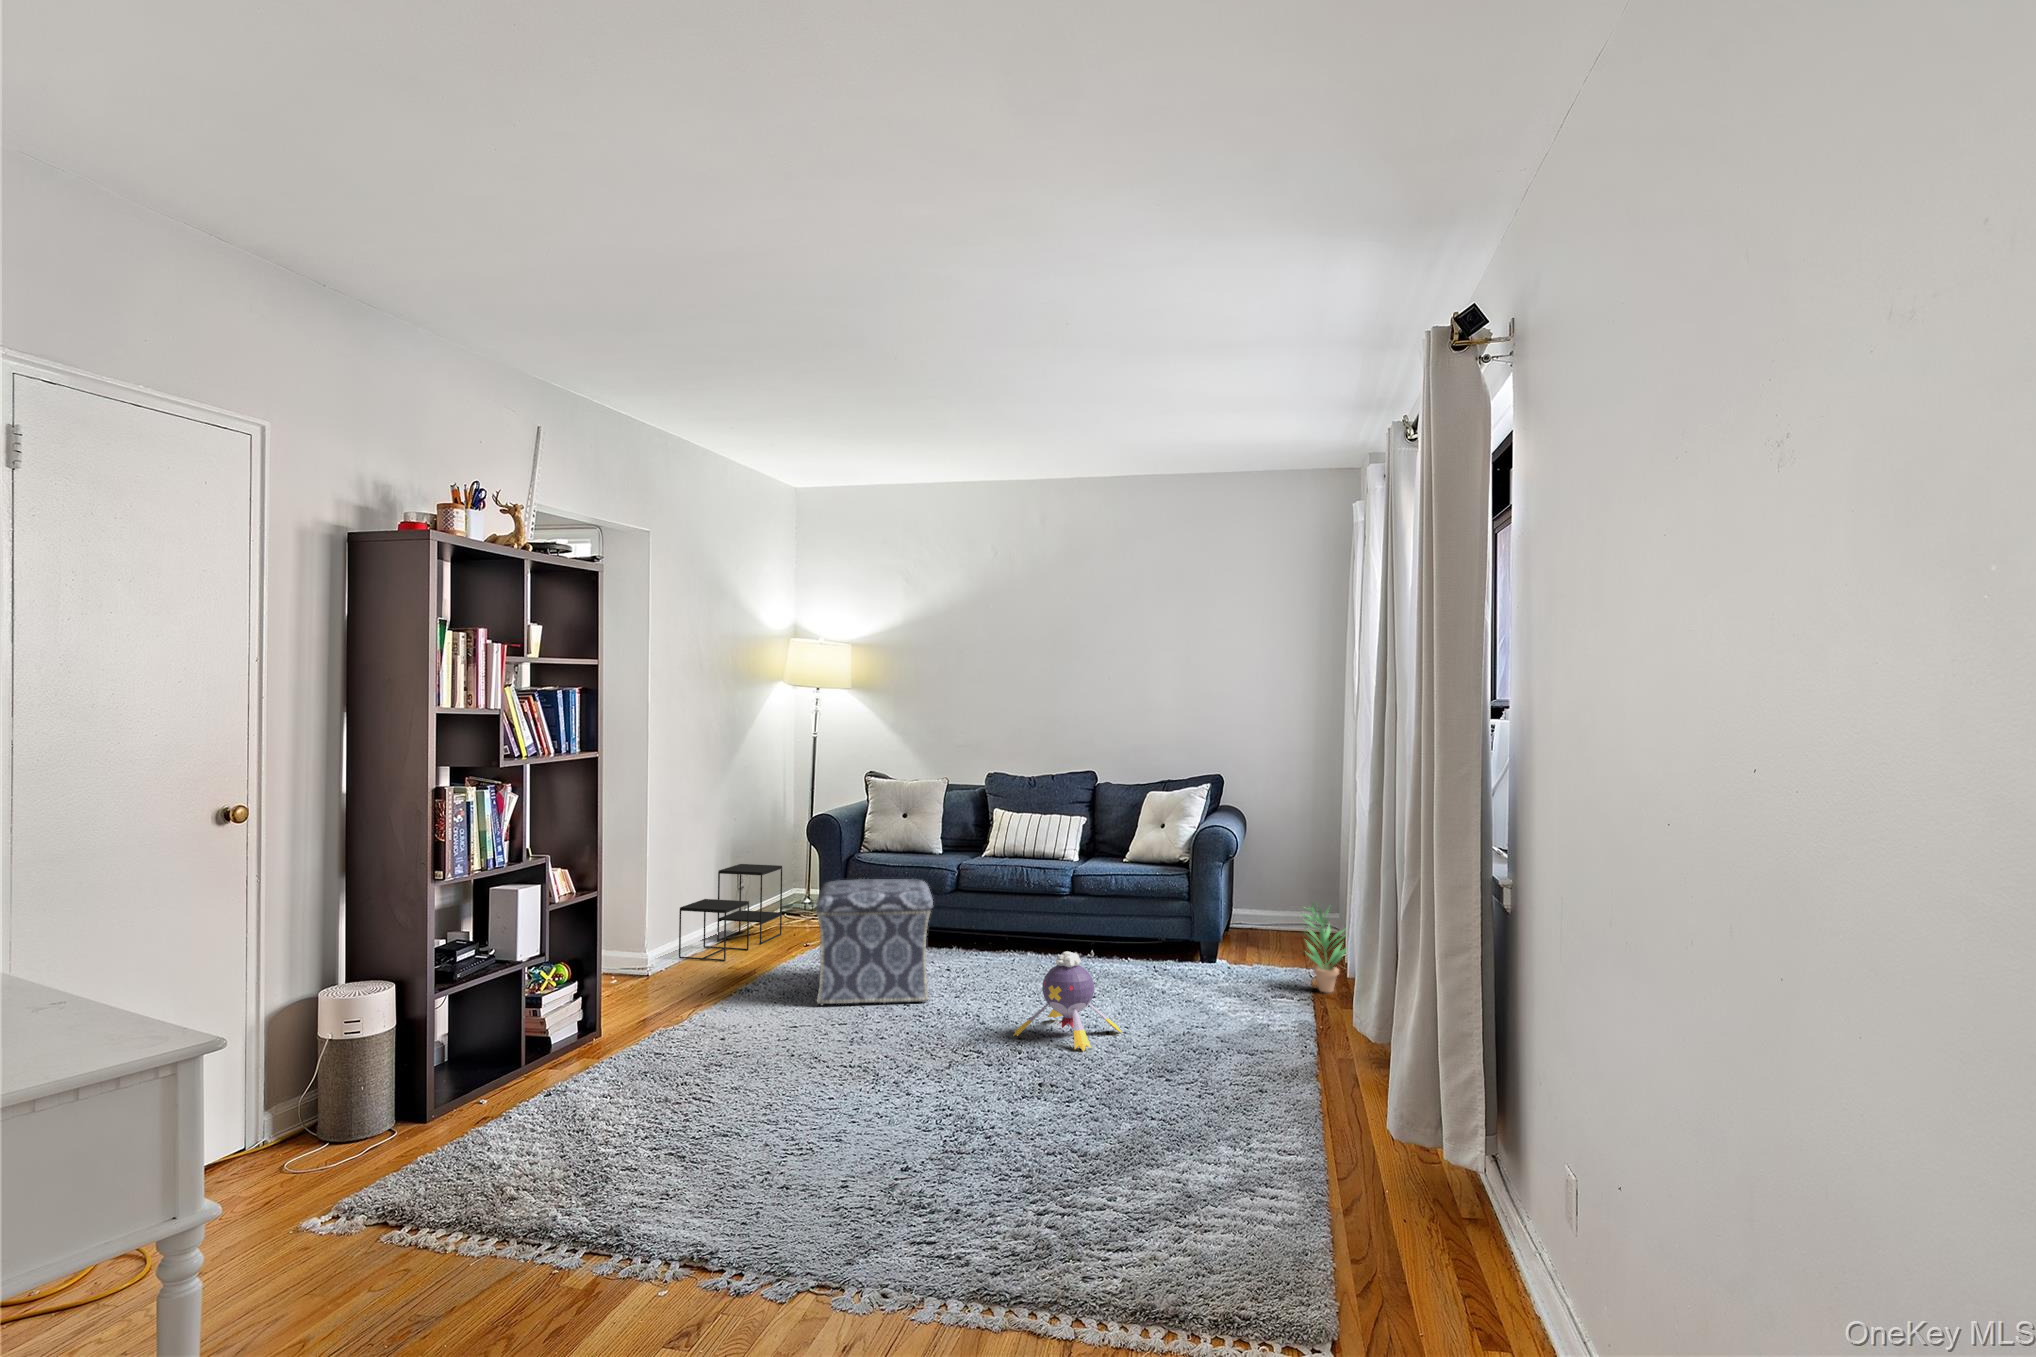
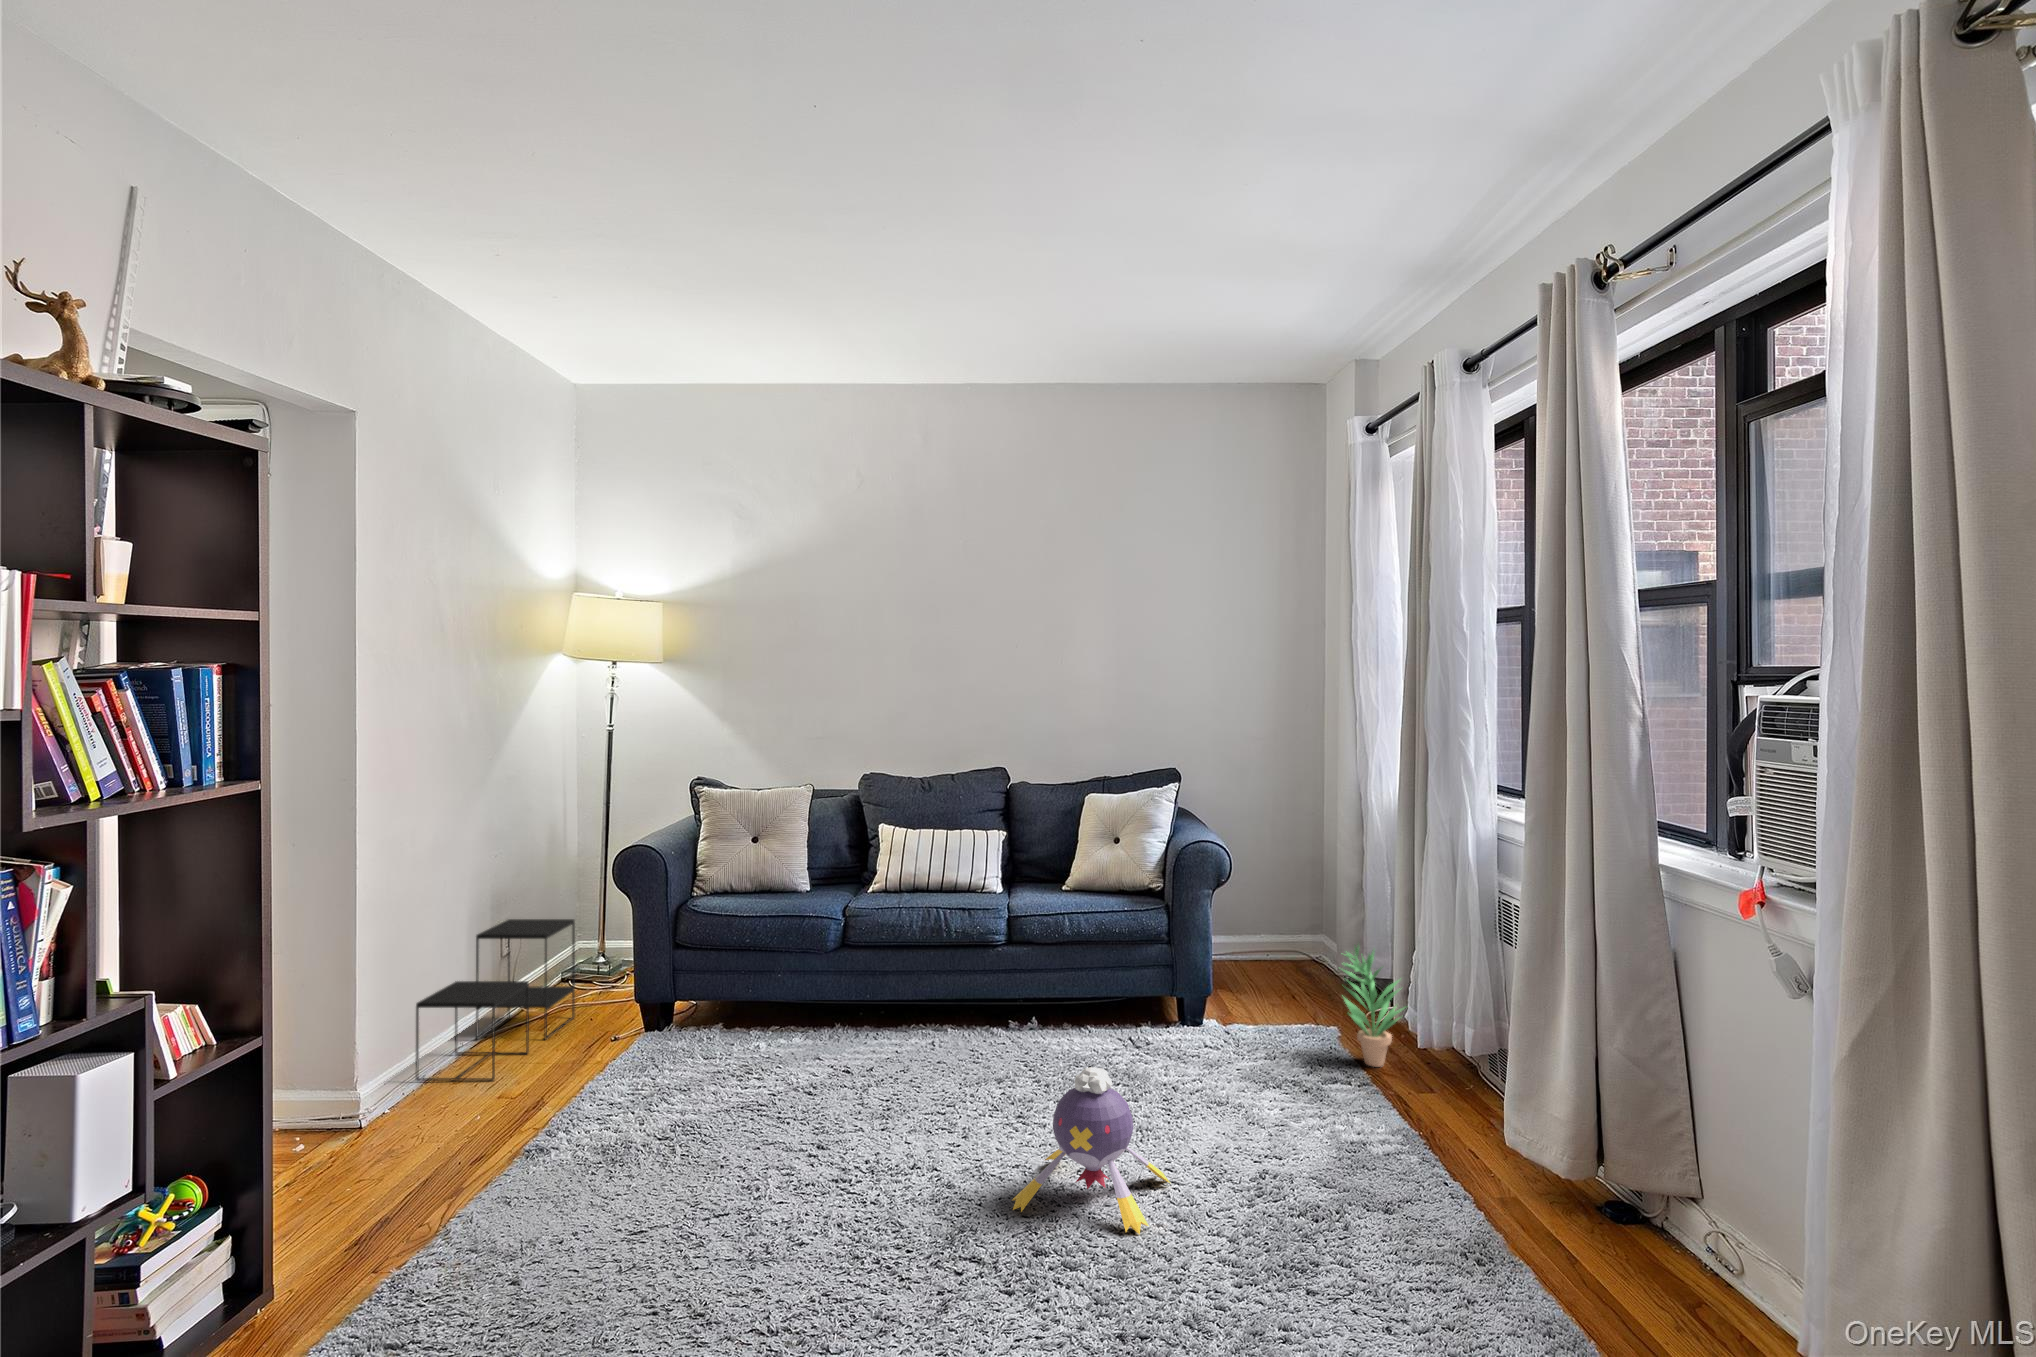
ottoman: present [816,879,933,1006] -> none [659,946,850,1169]

